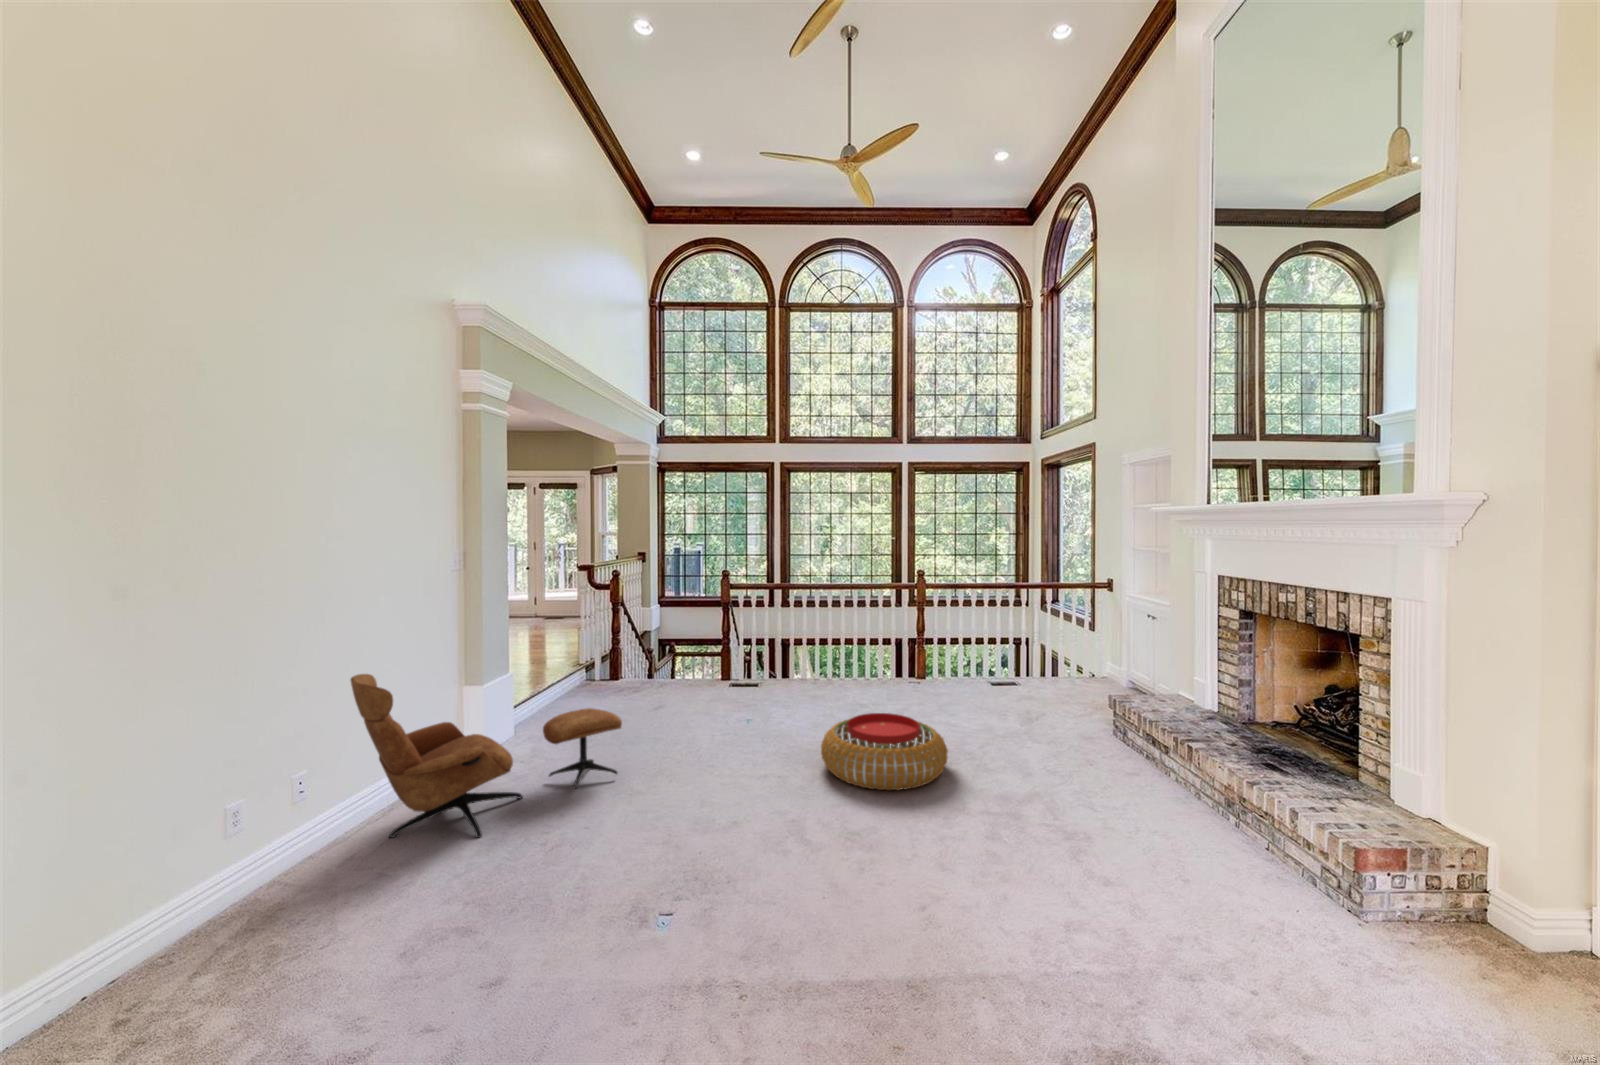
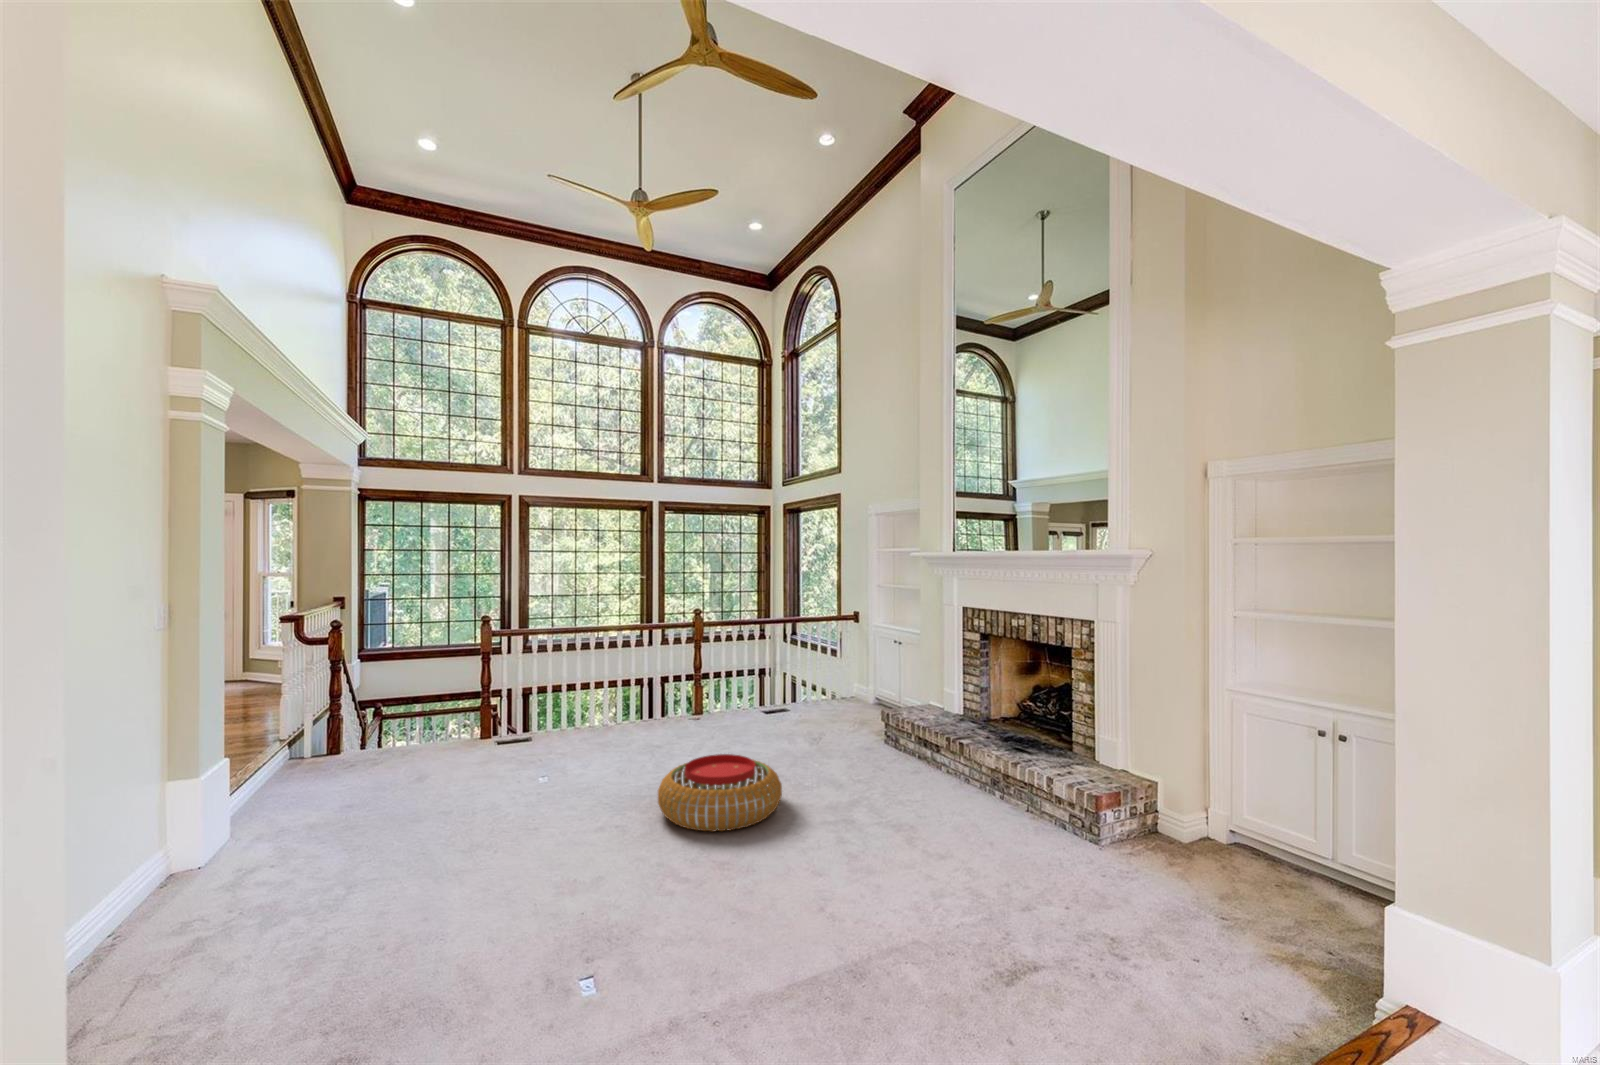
lounge chair: present [351,674,622,838] -> none [31,801,429,1042]

